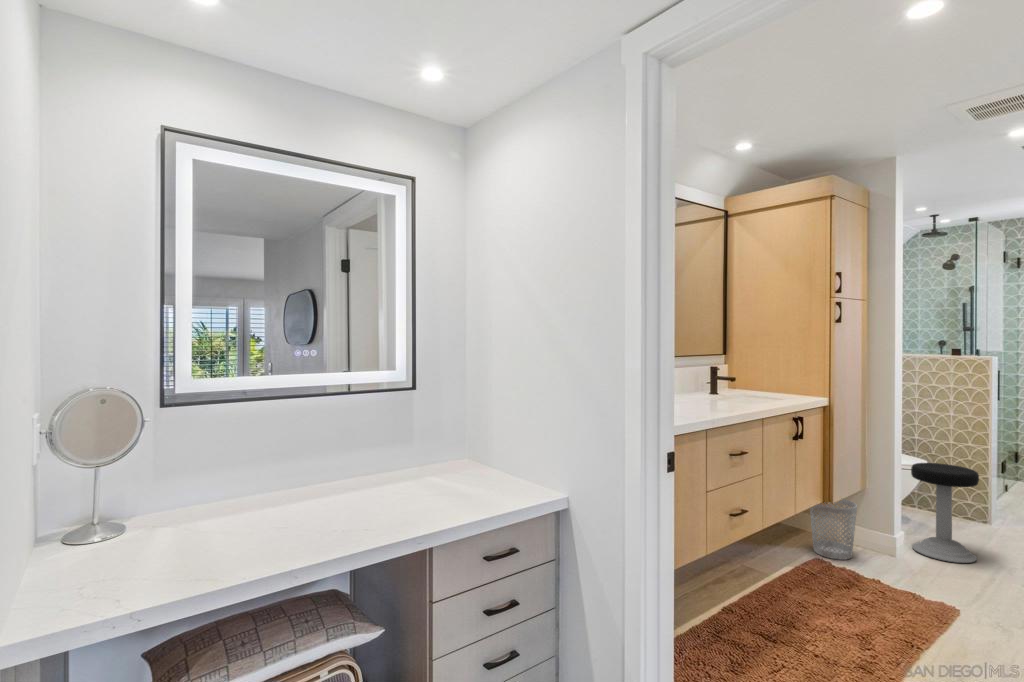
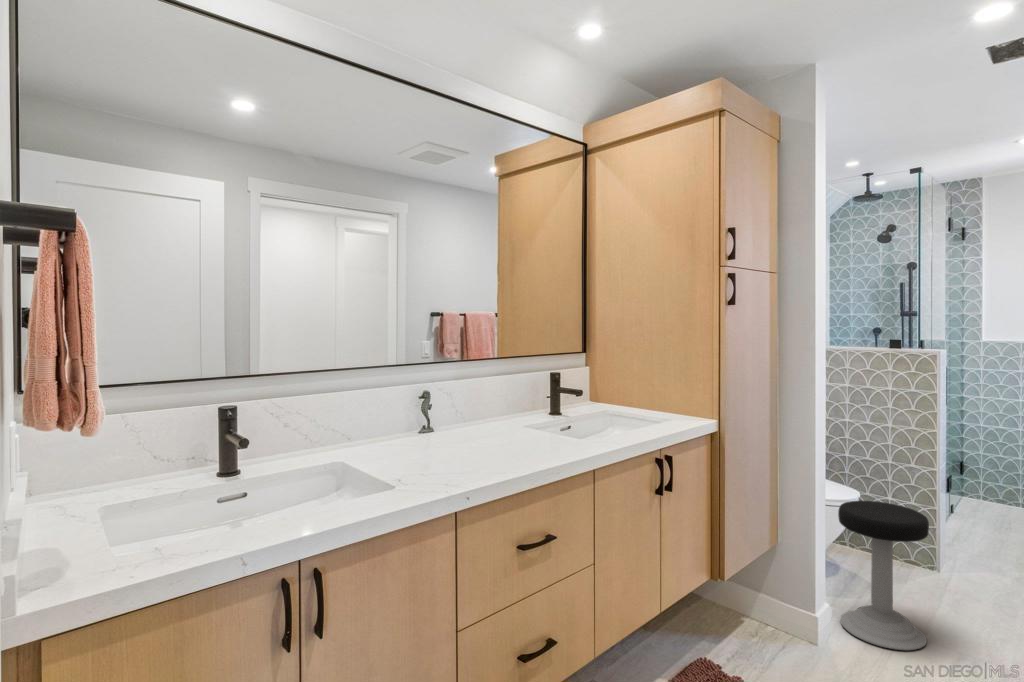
wastebasket: present [810,498,857,560] -> none [699,554,764,654]

